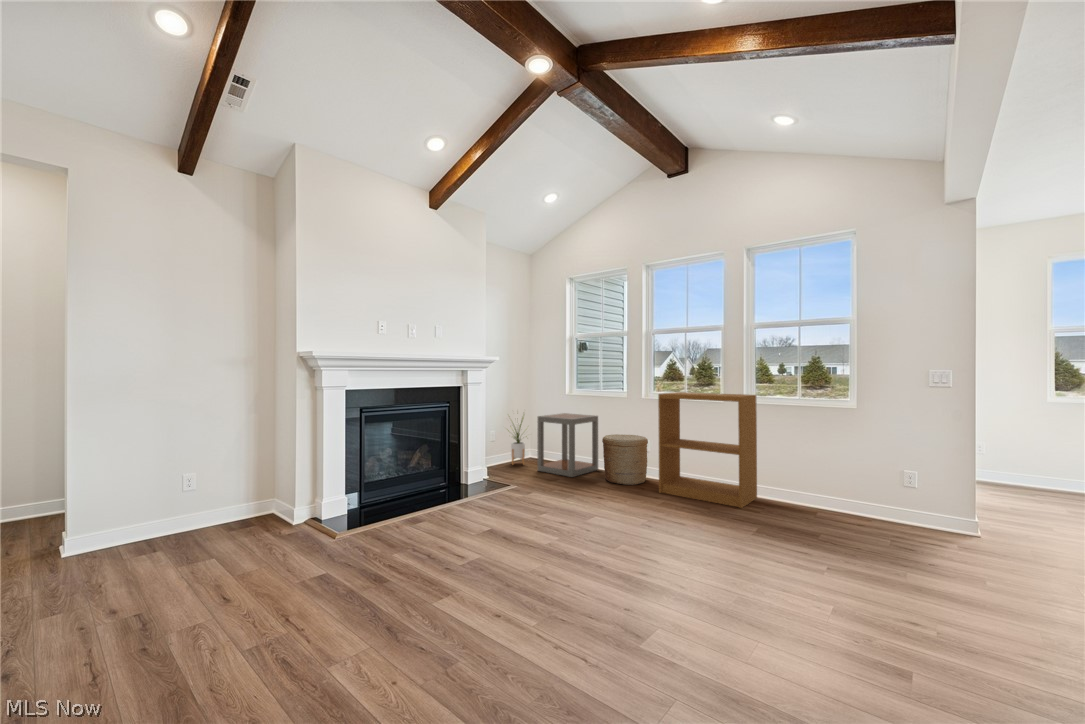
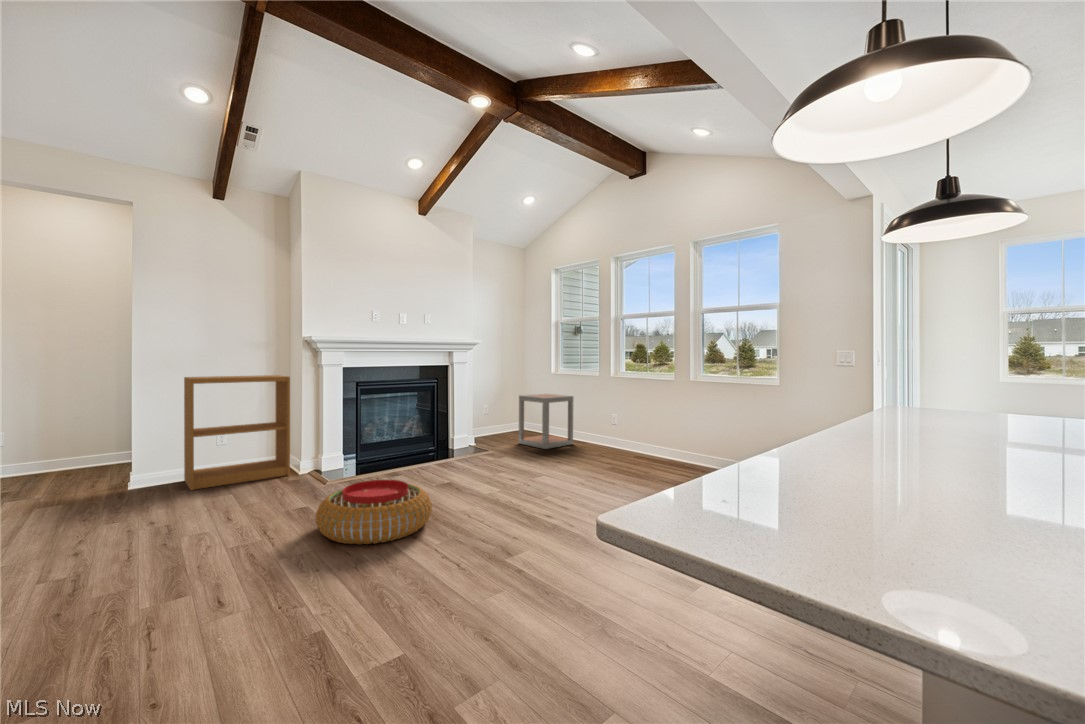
bookshelf: present [658,392,757,508] -> present [184,375,290,490]
house plant: present [511,418,525,465] -> none [493,389,519,439]
woven basket: present [602,434,648,485] -> none [570,412,610,456]
pouf: none [356,540,509,644] -> present [316,480,432,544]

